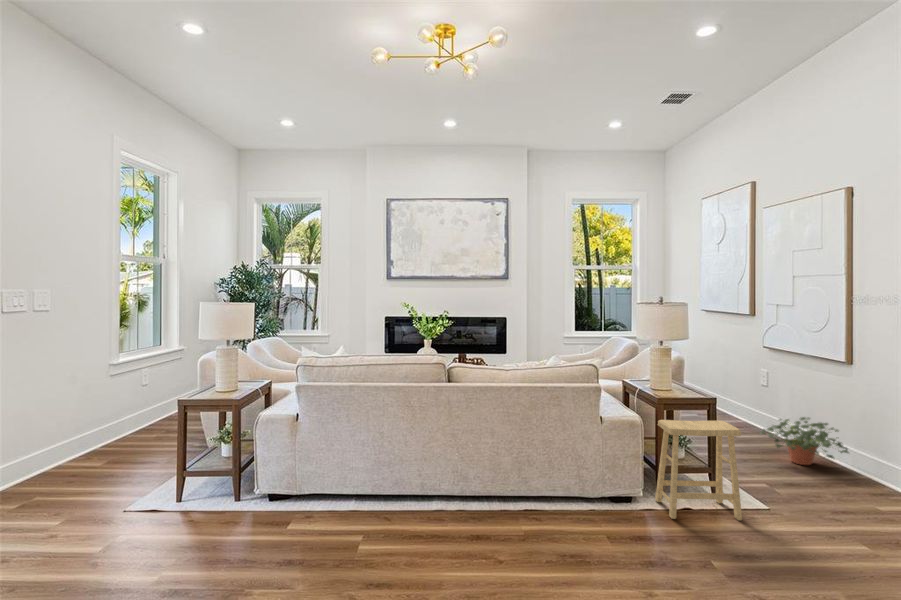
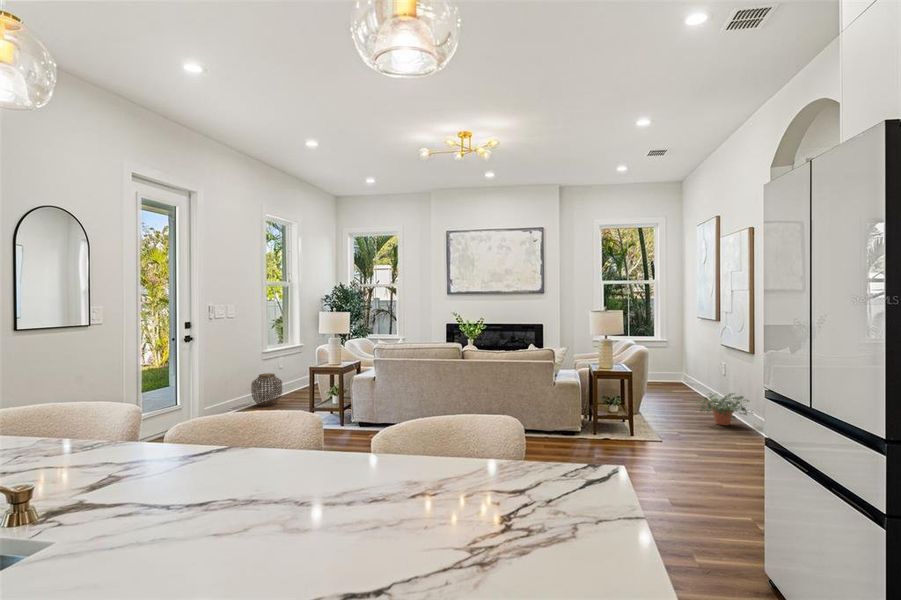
woven basket: none [86,399,142,453] -> present [251,373,282,406]
footstool: present [655,420,742,521] -> none [592,384,638,445]

